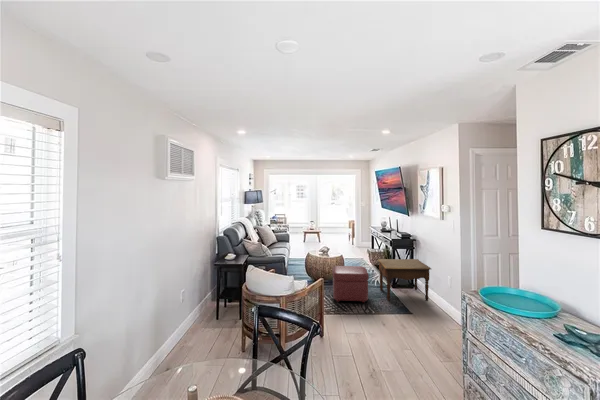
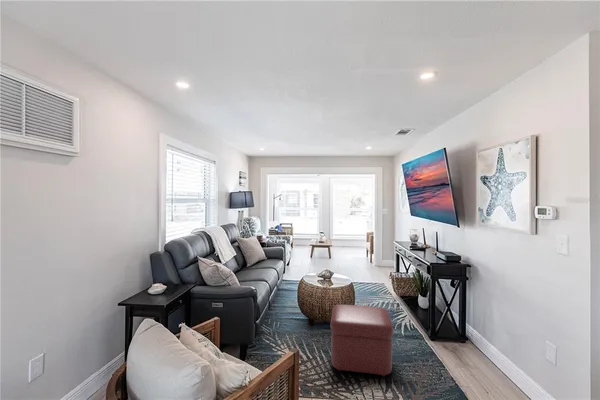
side table: present [378,259,431,301] -> none [408,295,509,379]

